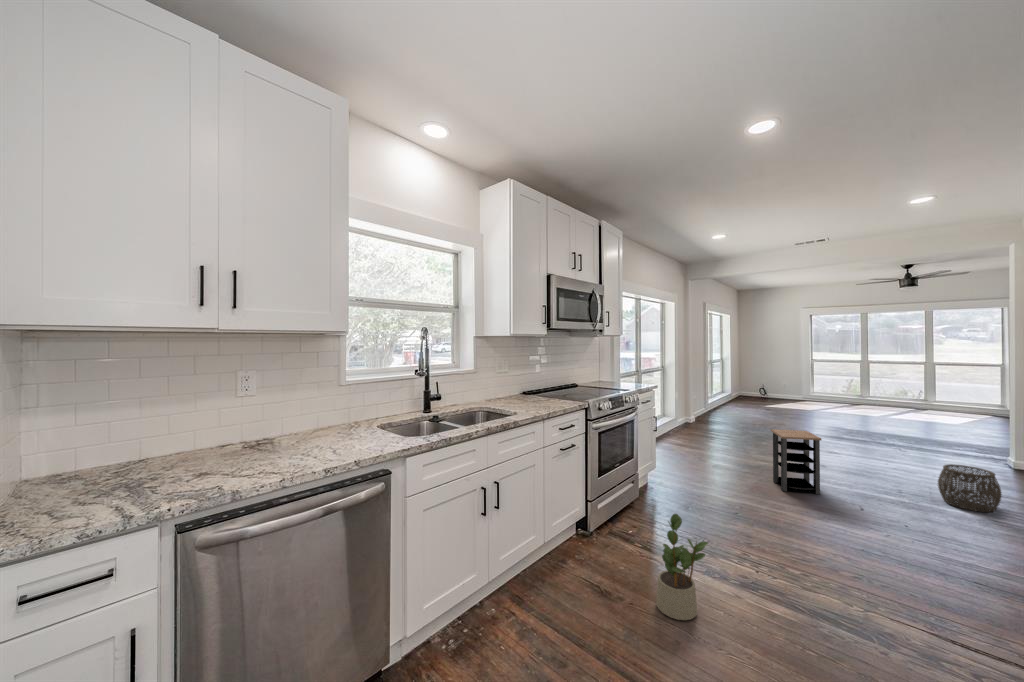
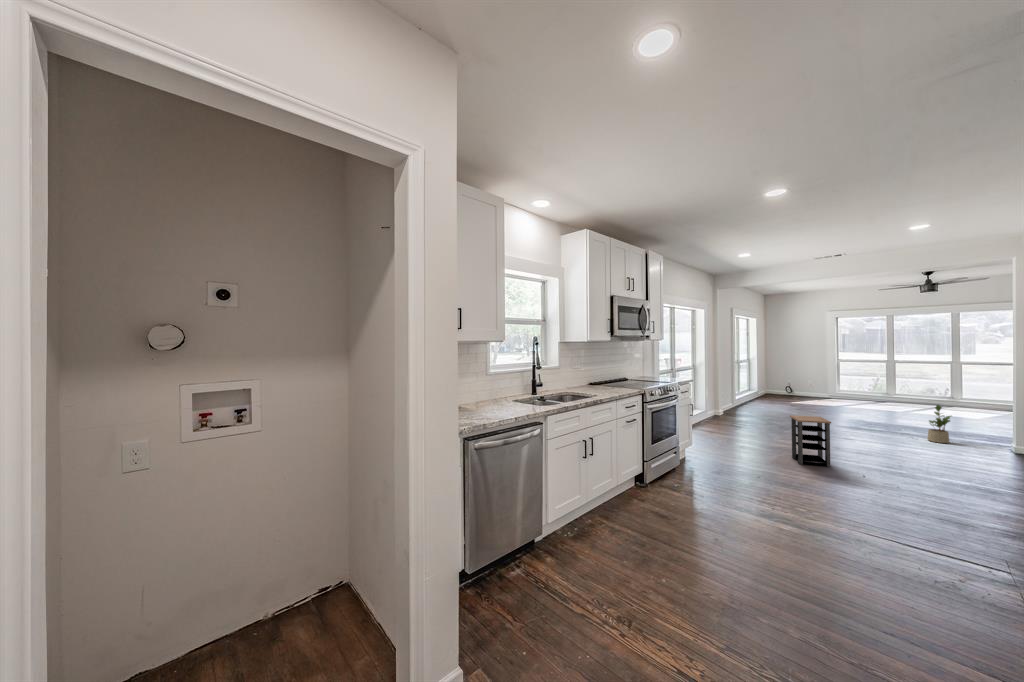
woven basket: present [938,464,1002,512] -> none [930,444,983,481]
potted plant: present [656,514,708,620] -> present [928,405,951,443]

